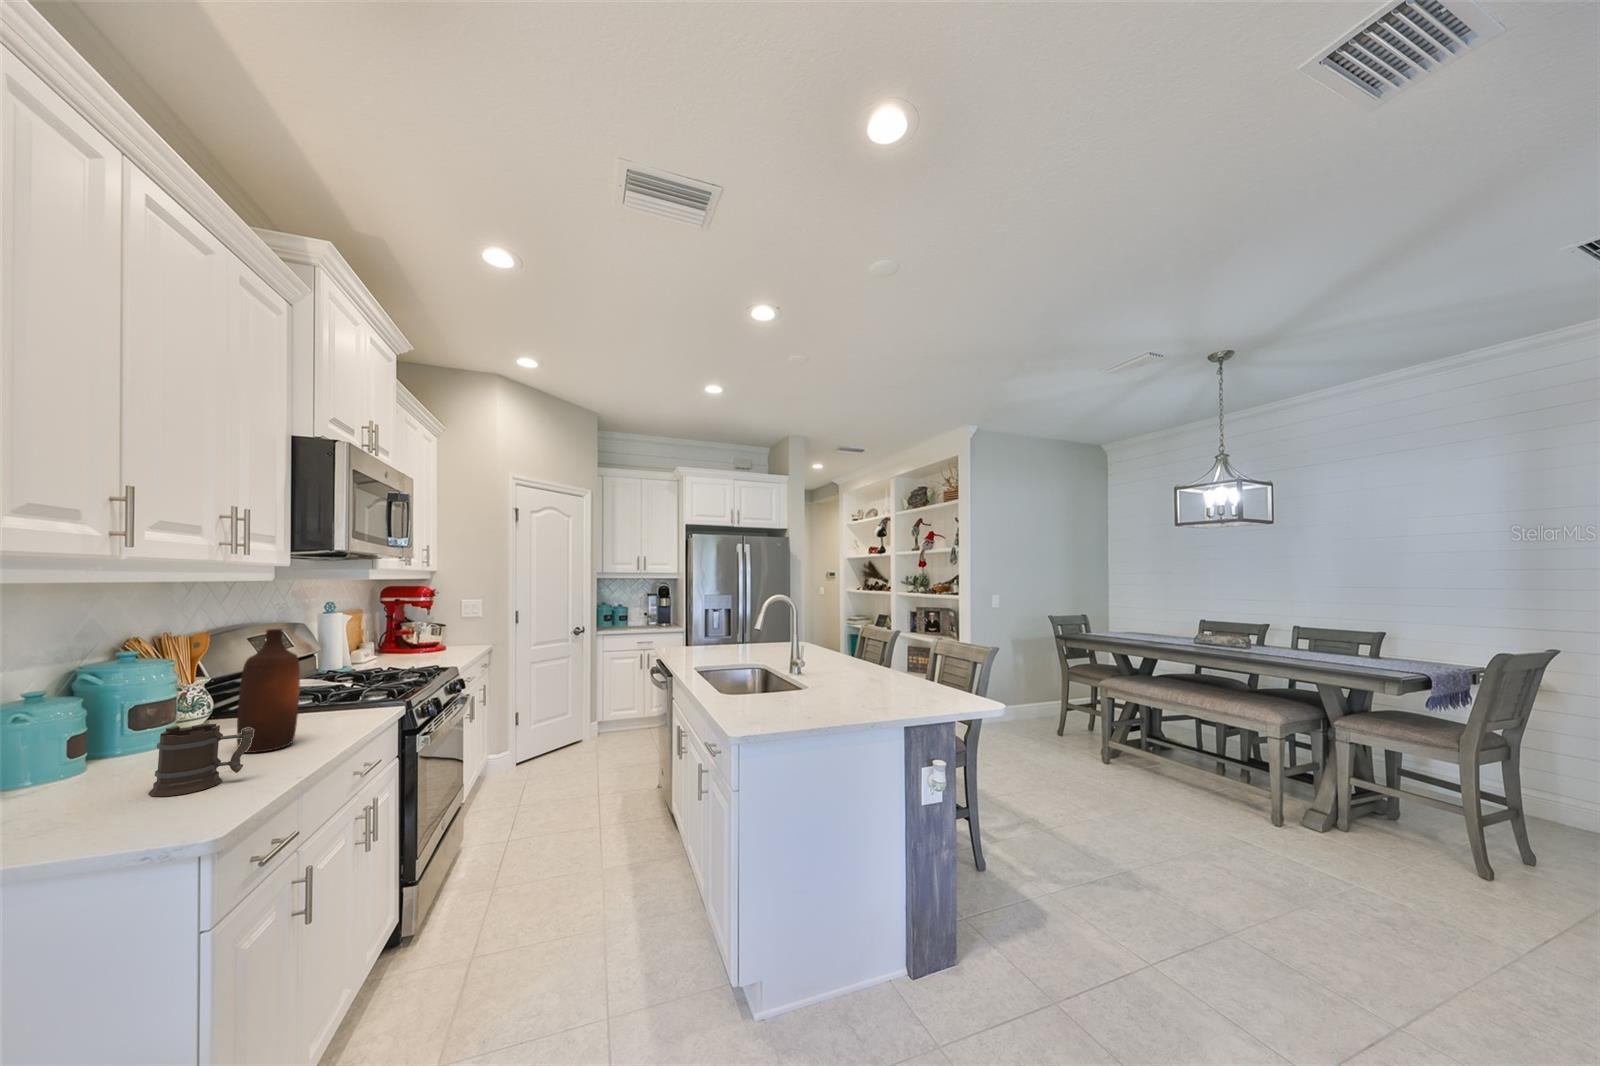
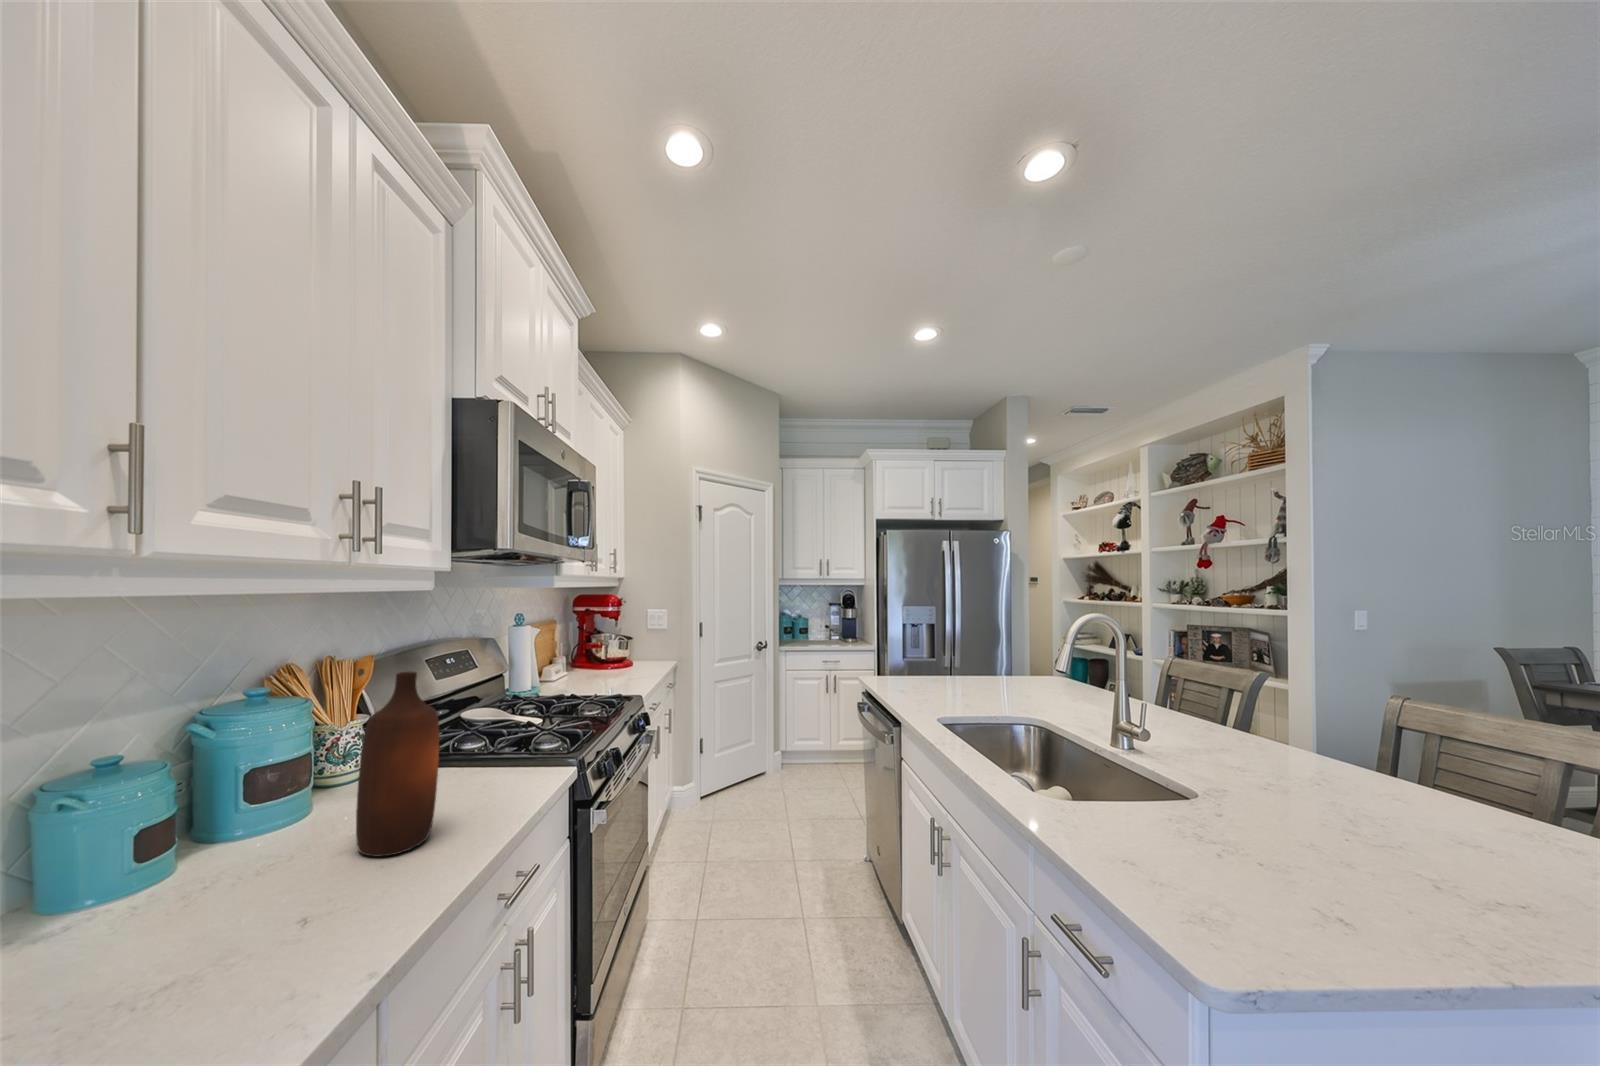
mug: present [148,724,254,796] -> none [184,837,341,978]

